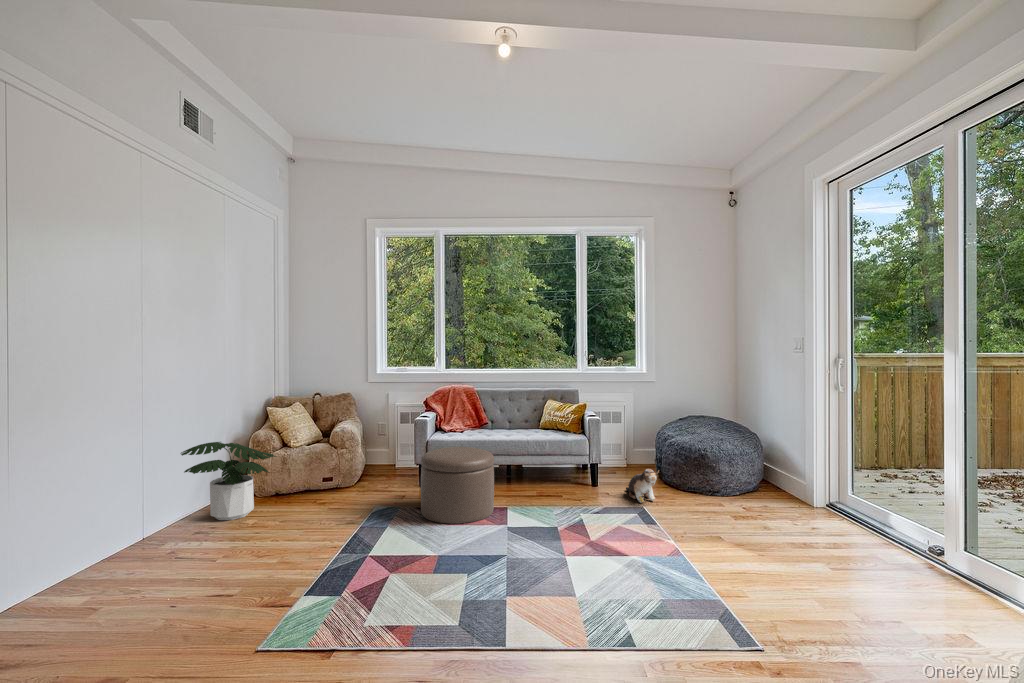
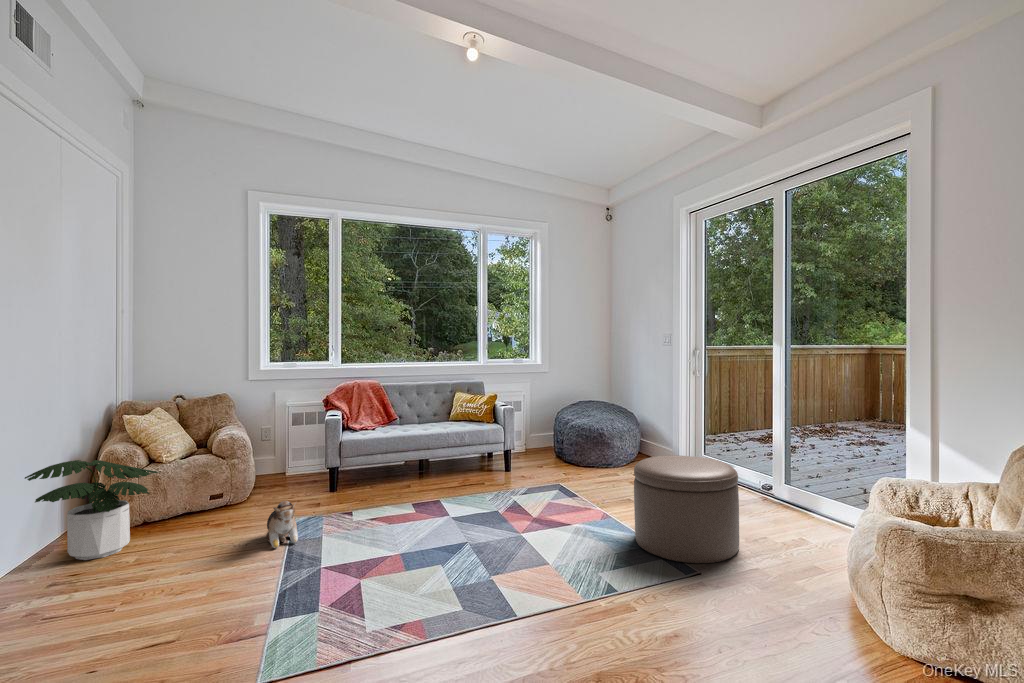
ottoman: present [421,447,494,524] -> present [634,455,739,563]
plush toy: present [626,469,659,503] -> present [267,501,298,548]

